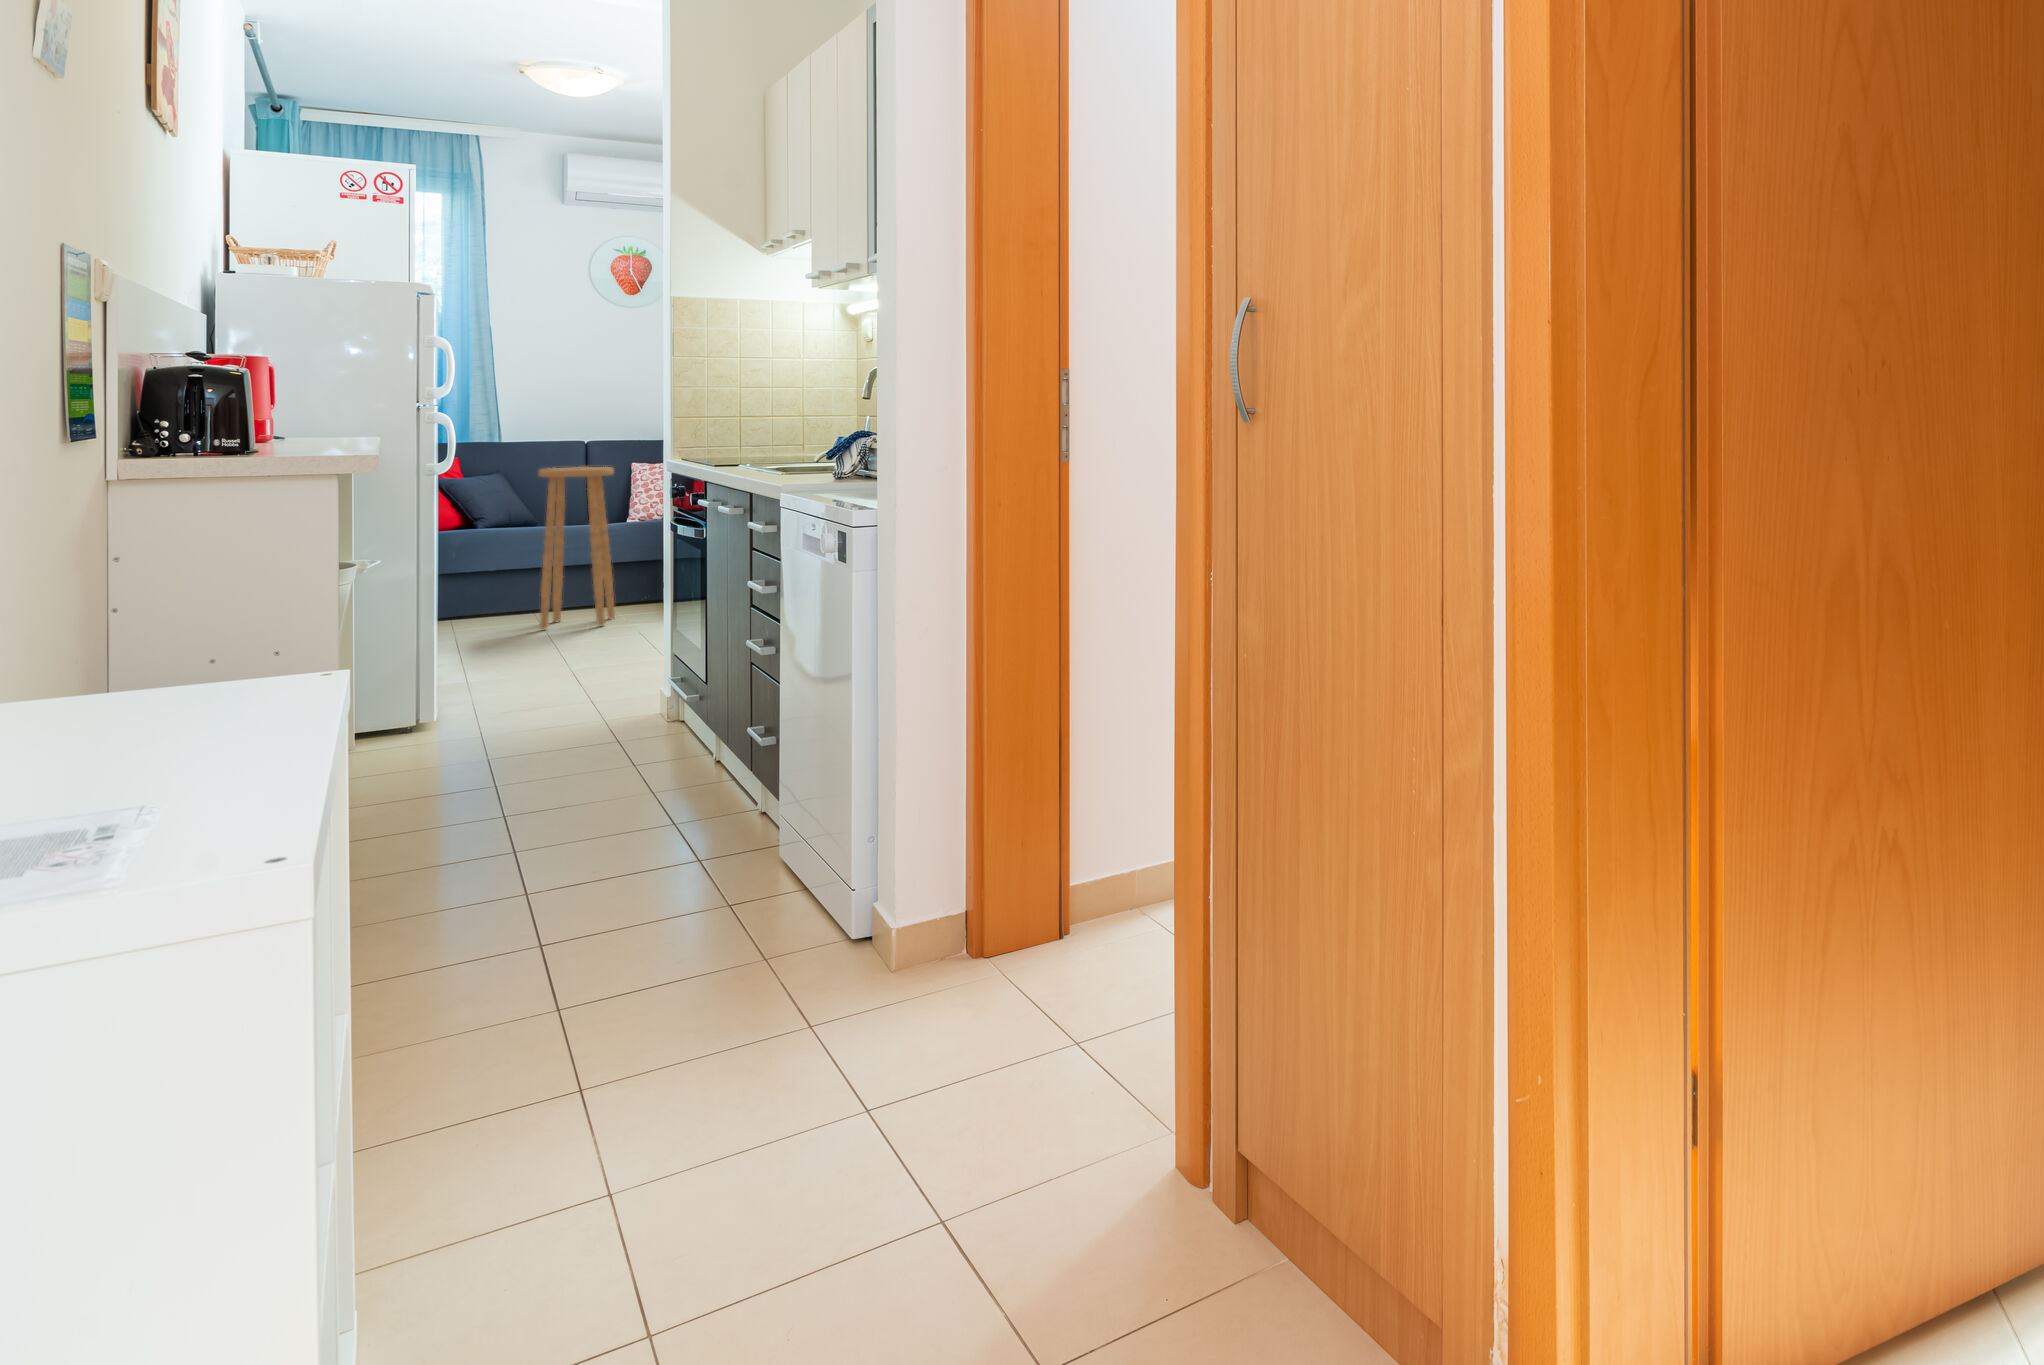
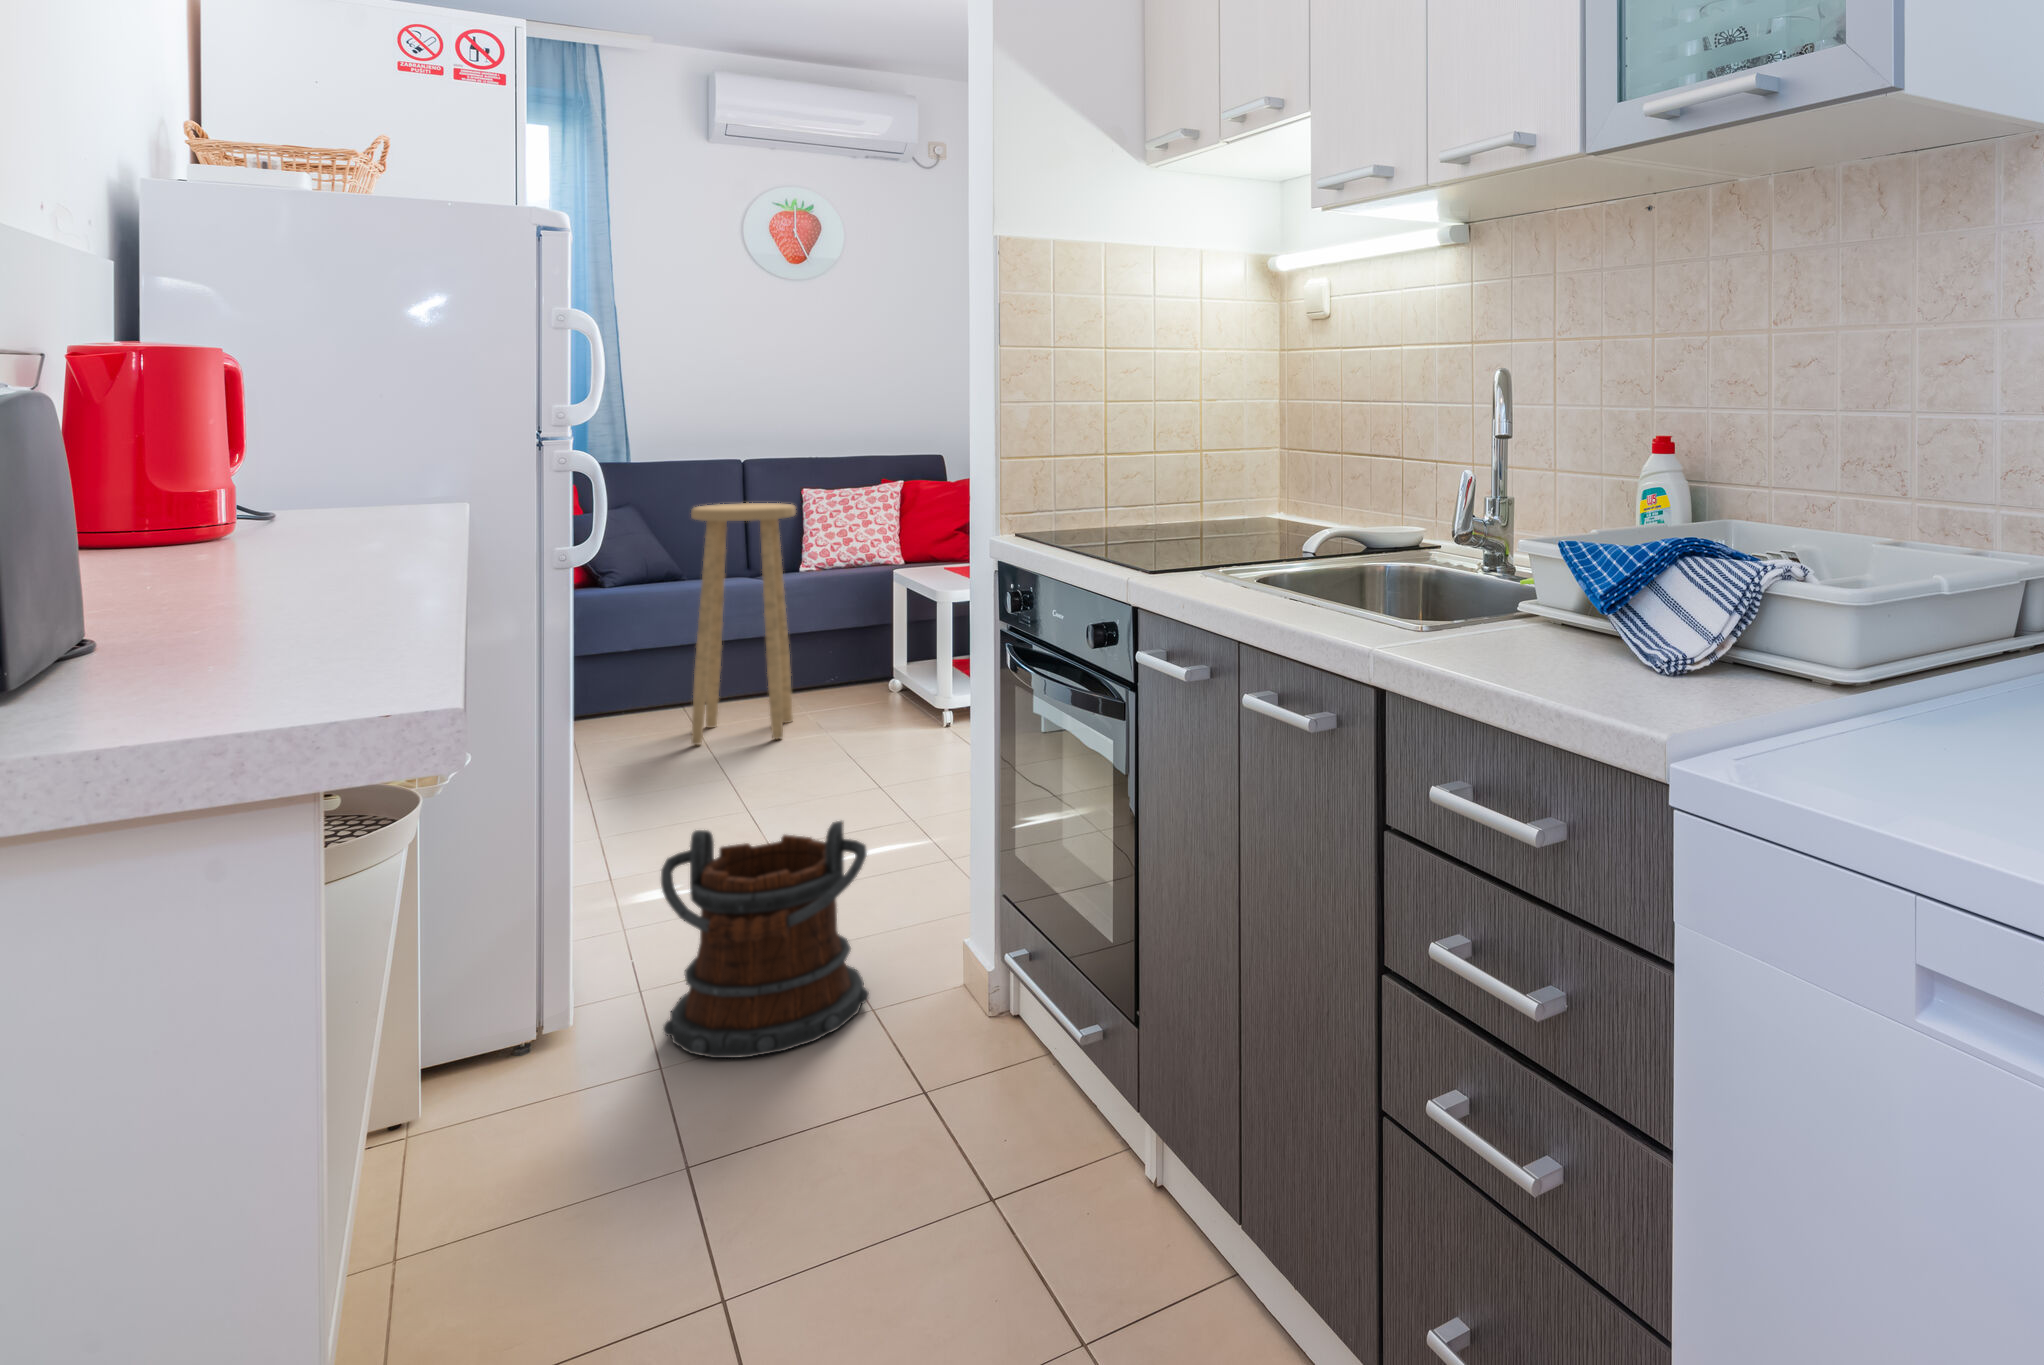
bucket: none [496,612,614,726] -> present [661,821,869,1058]

